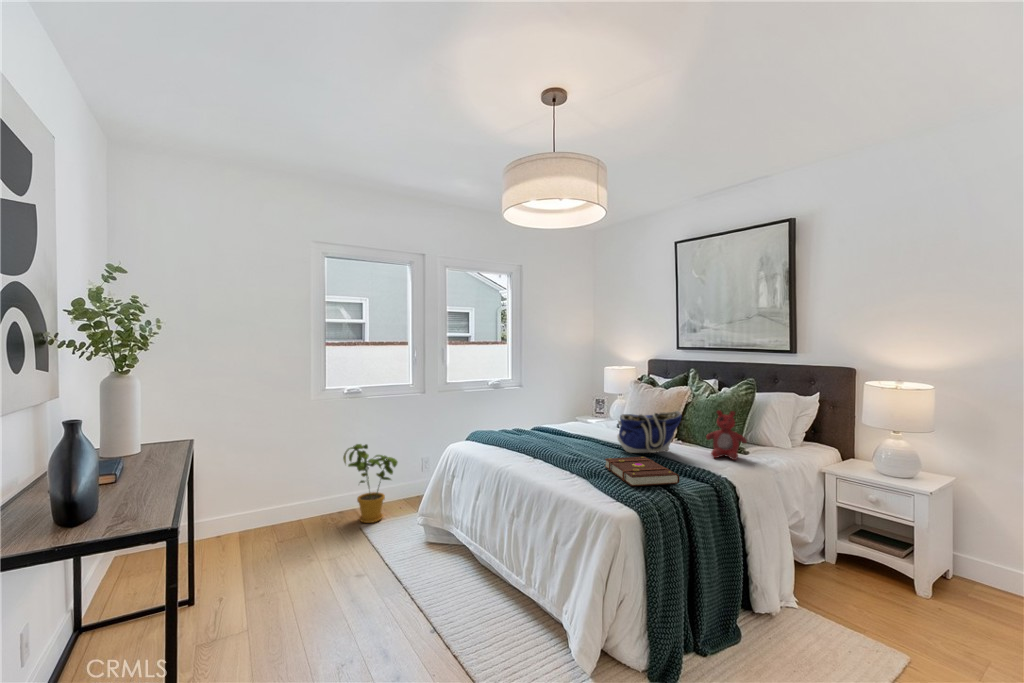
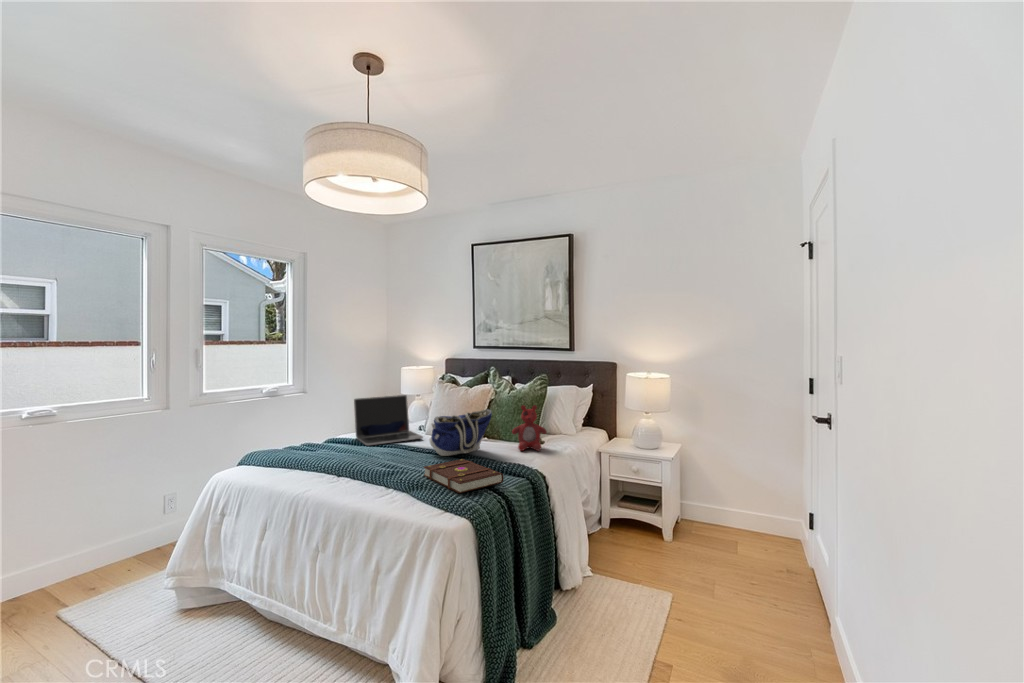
laptop: none [555,392,616,436] -> present [354,395,423,446]
house plant: present [343,444,397,523] -> none [24,490,128,604]

